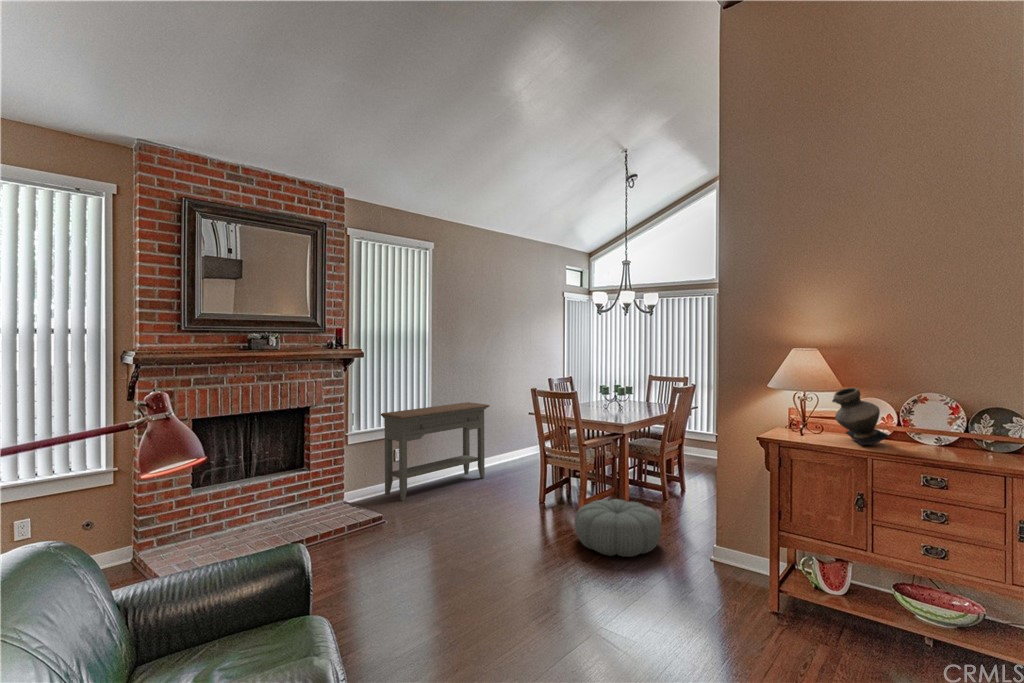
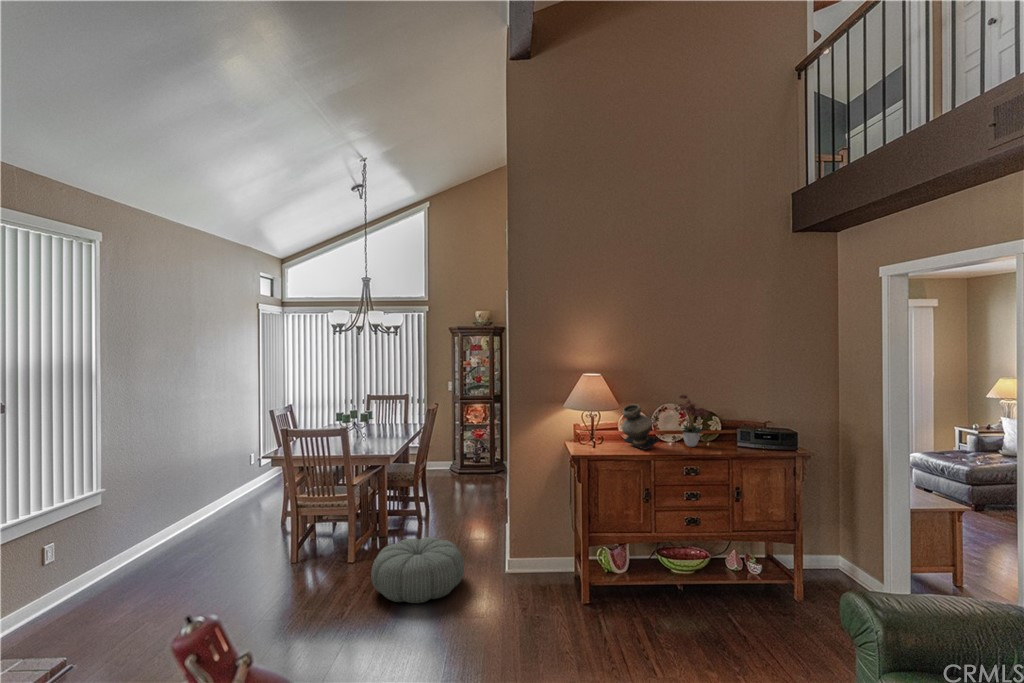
flower arrangement: none [920,376,989,453] -> present [675,394,709,447]
console table: present [381,402,489,501] -> none [21,455,194,623]

